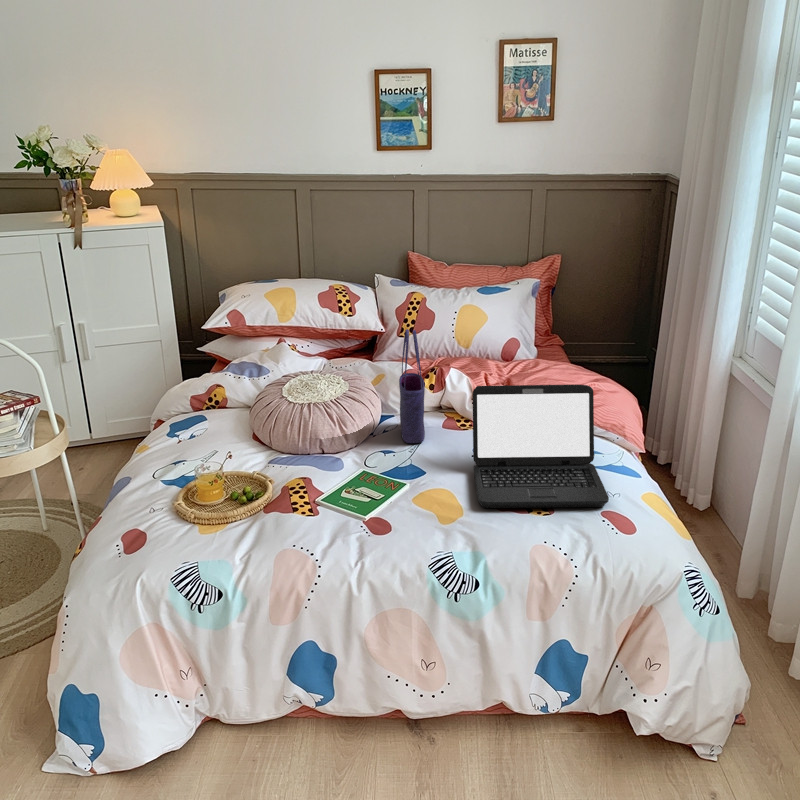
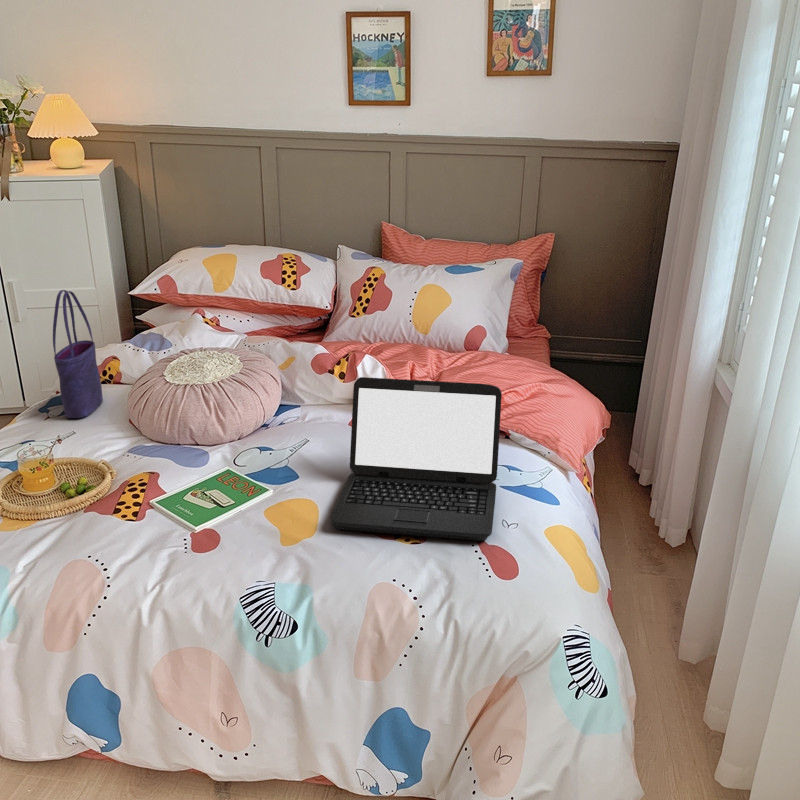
tote bag: present [399,329,425,443] -> present [53,290,103,418]

